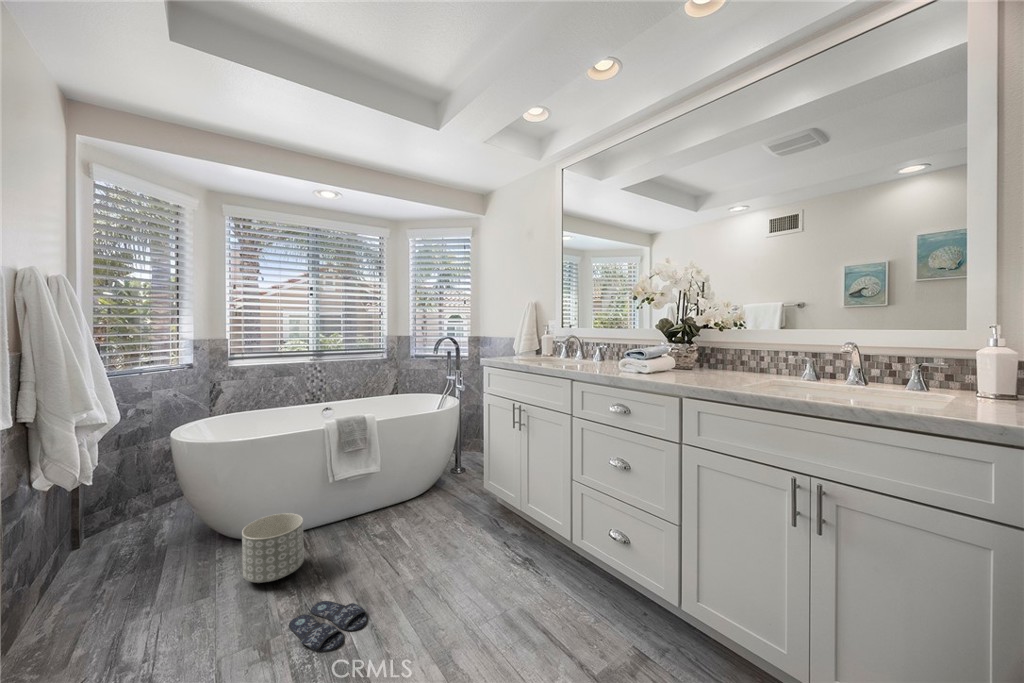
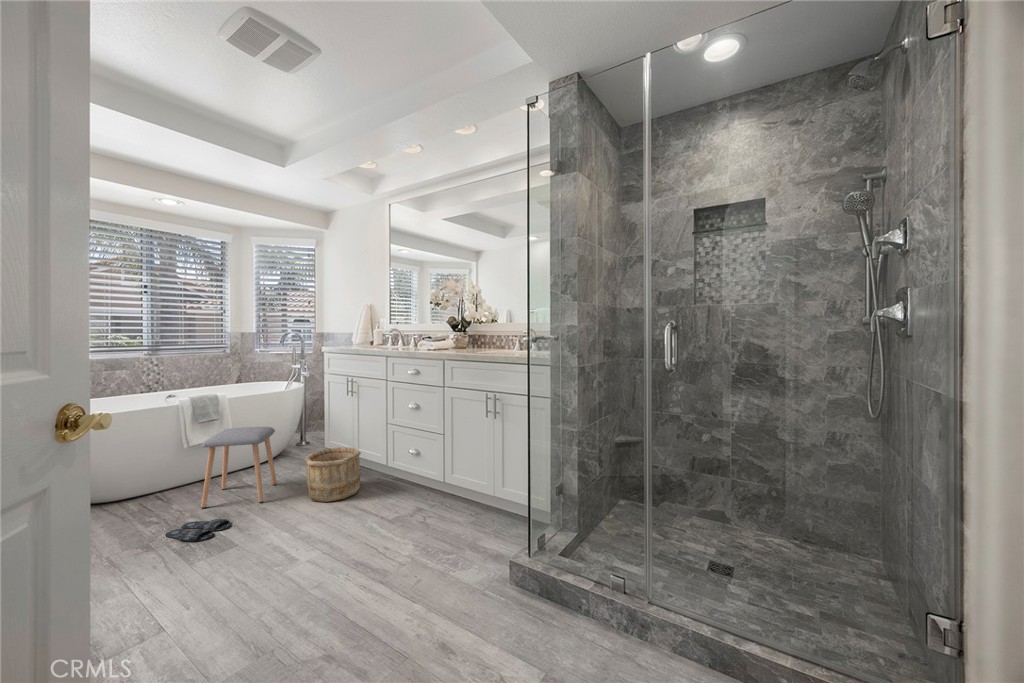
stool: none [340,465,428,576] -> present [201,427,277,508]
wooden bucket: none [461,504,535,593] -> present [304,447,361,502]
planter: present [242,513,304,583] -> none [110,470,167,520]

